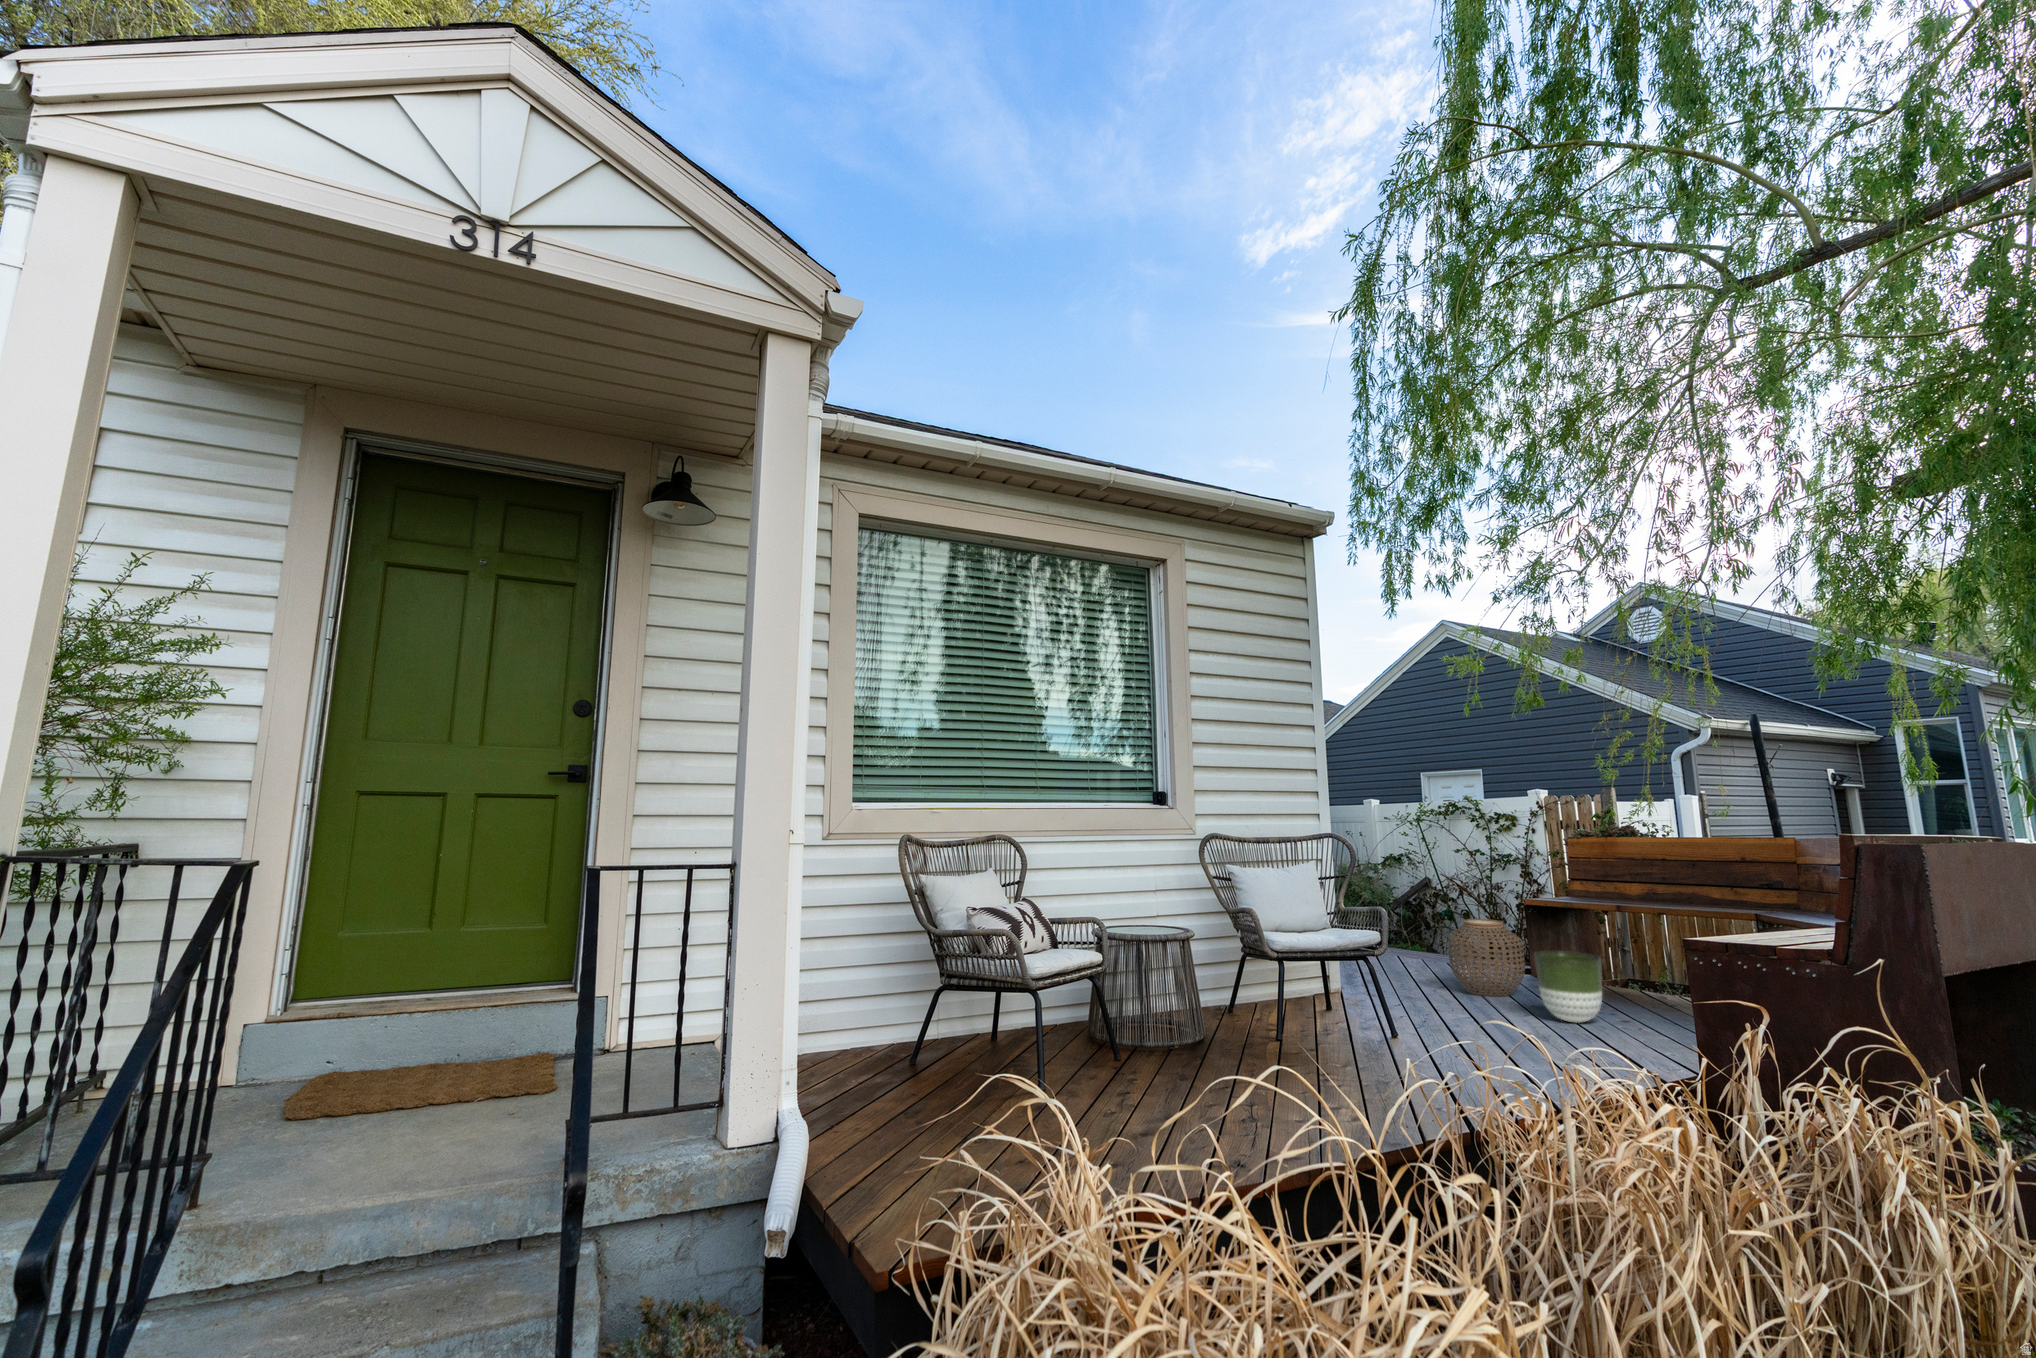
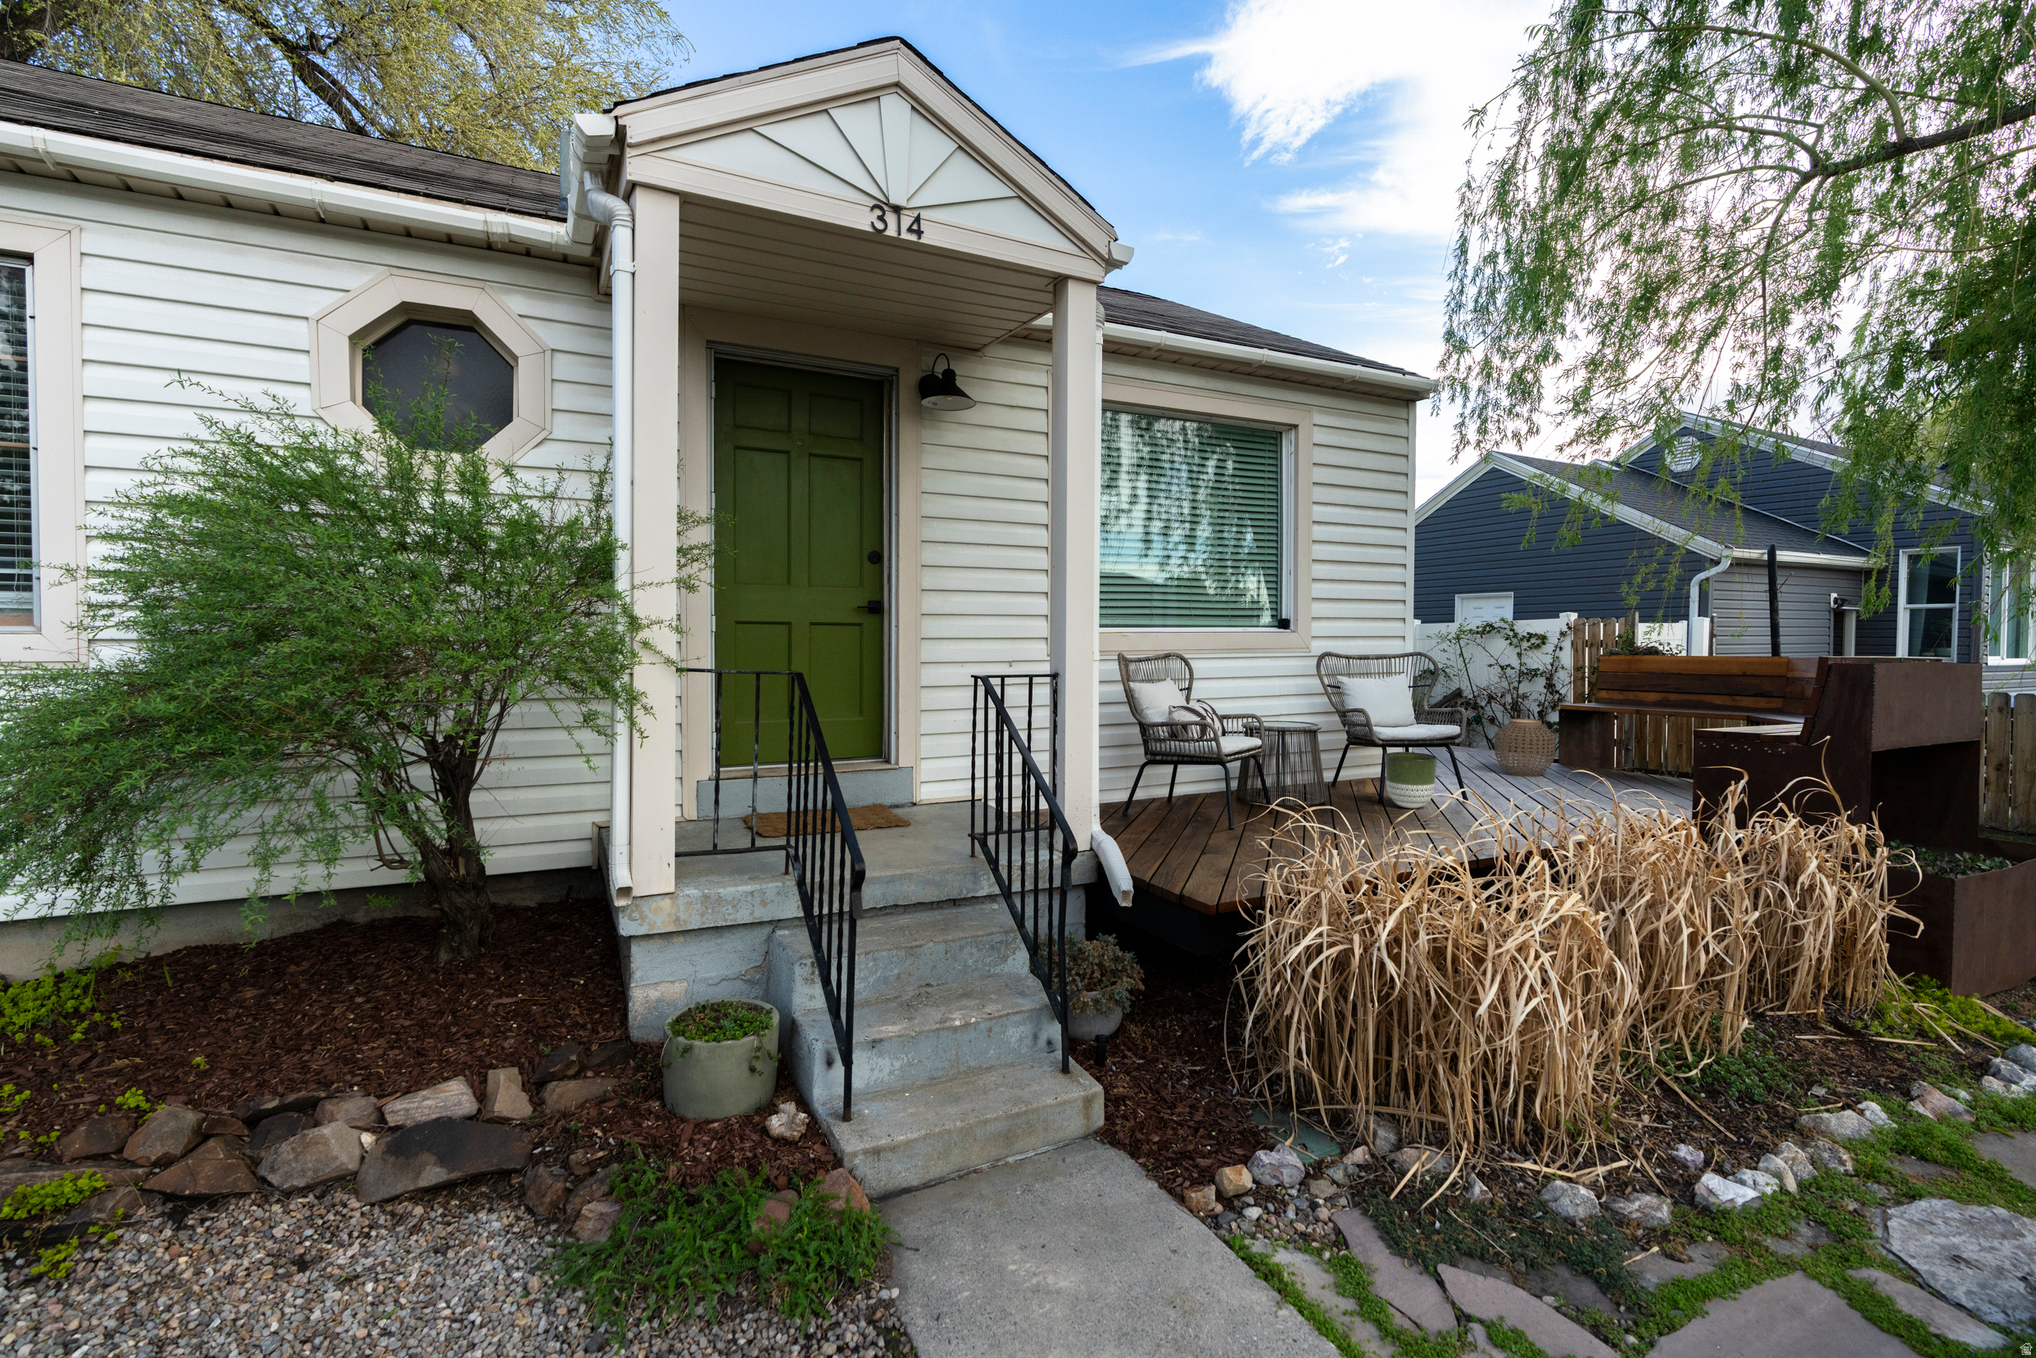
planter: present [1534,951,1602,1023] -> present [1385,752,1437,808]

